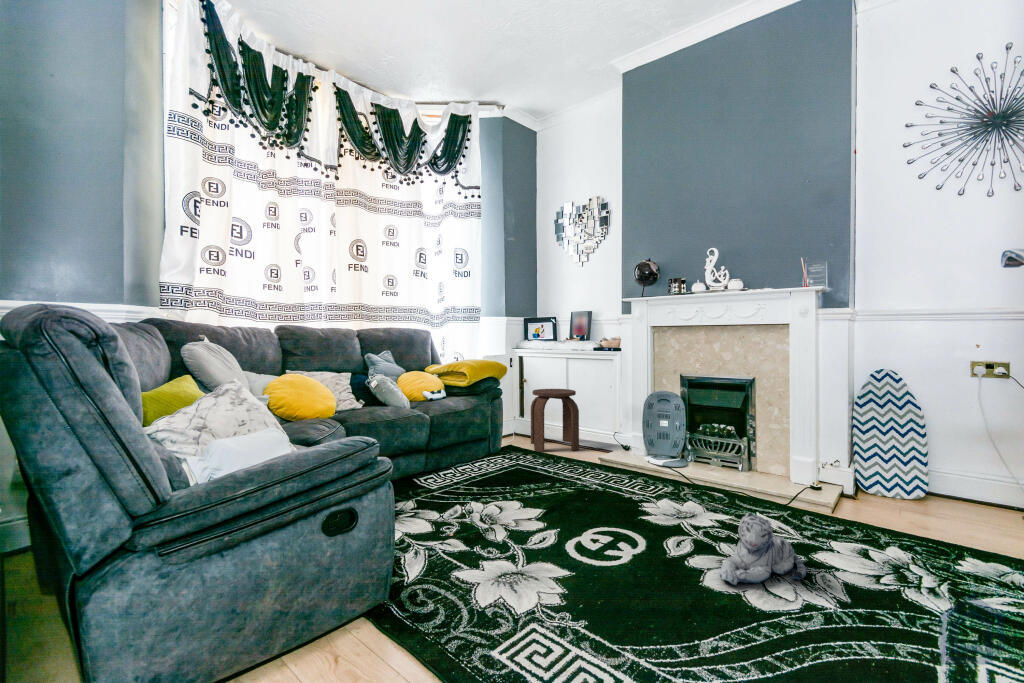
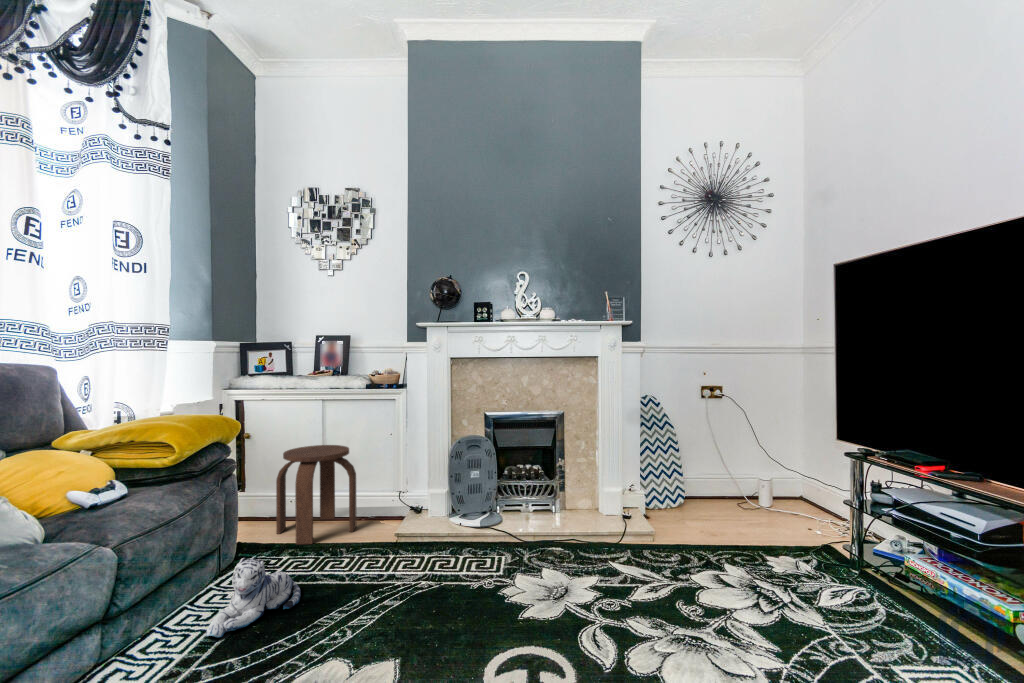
plush toy: present [720,513,806,585] -> present [206,558,301,637]

